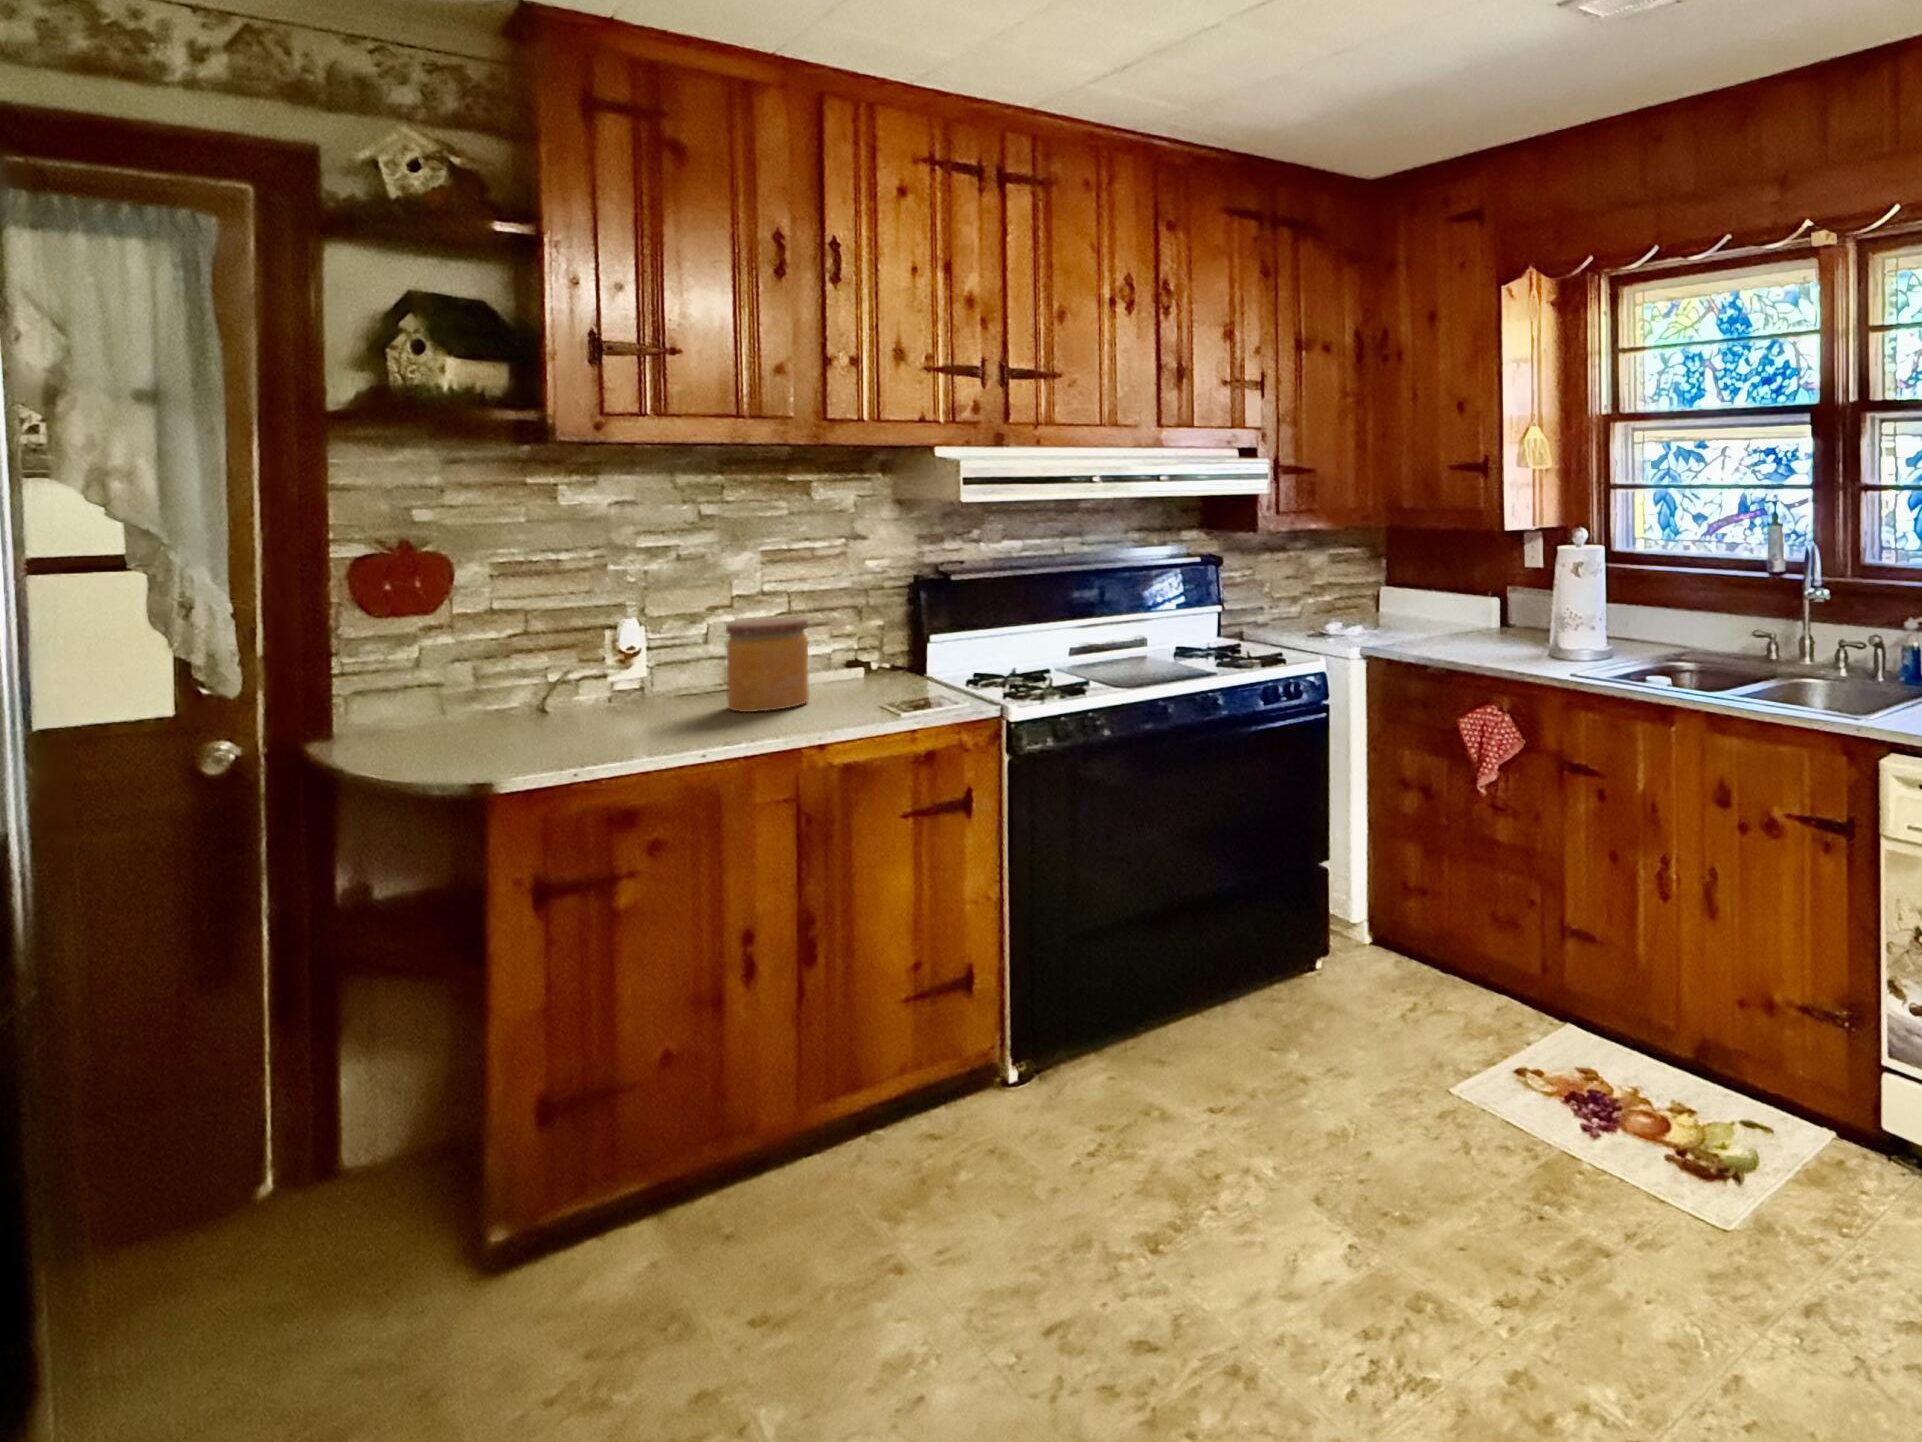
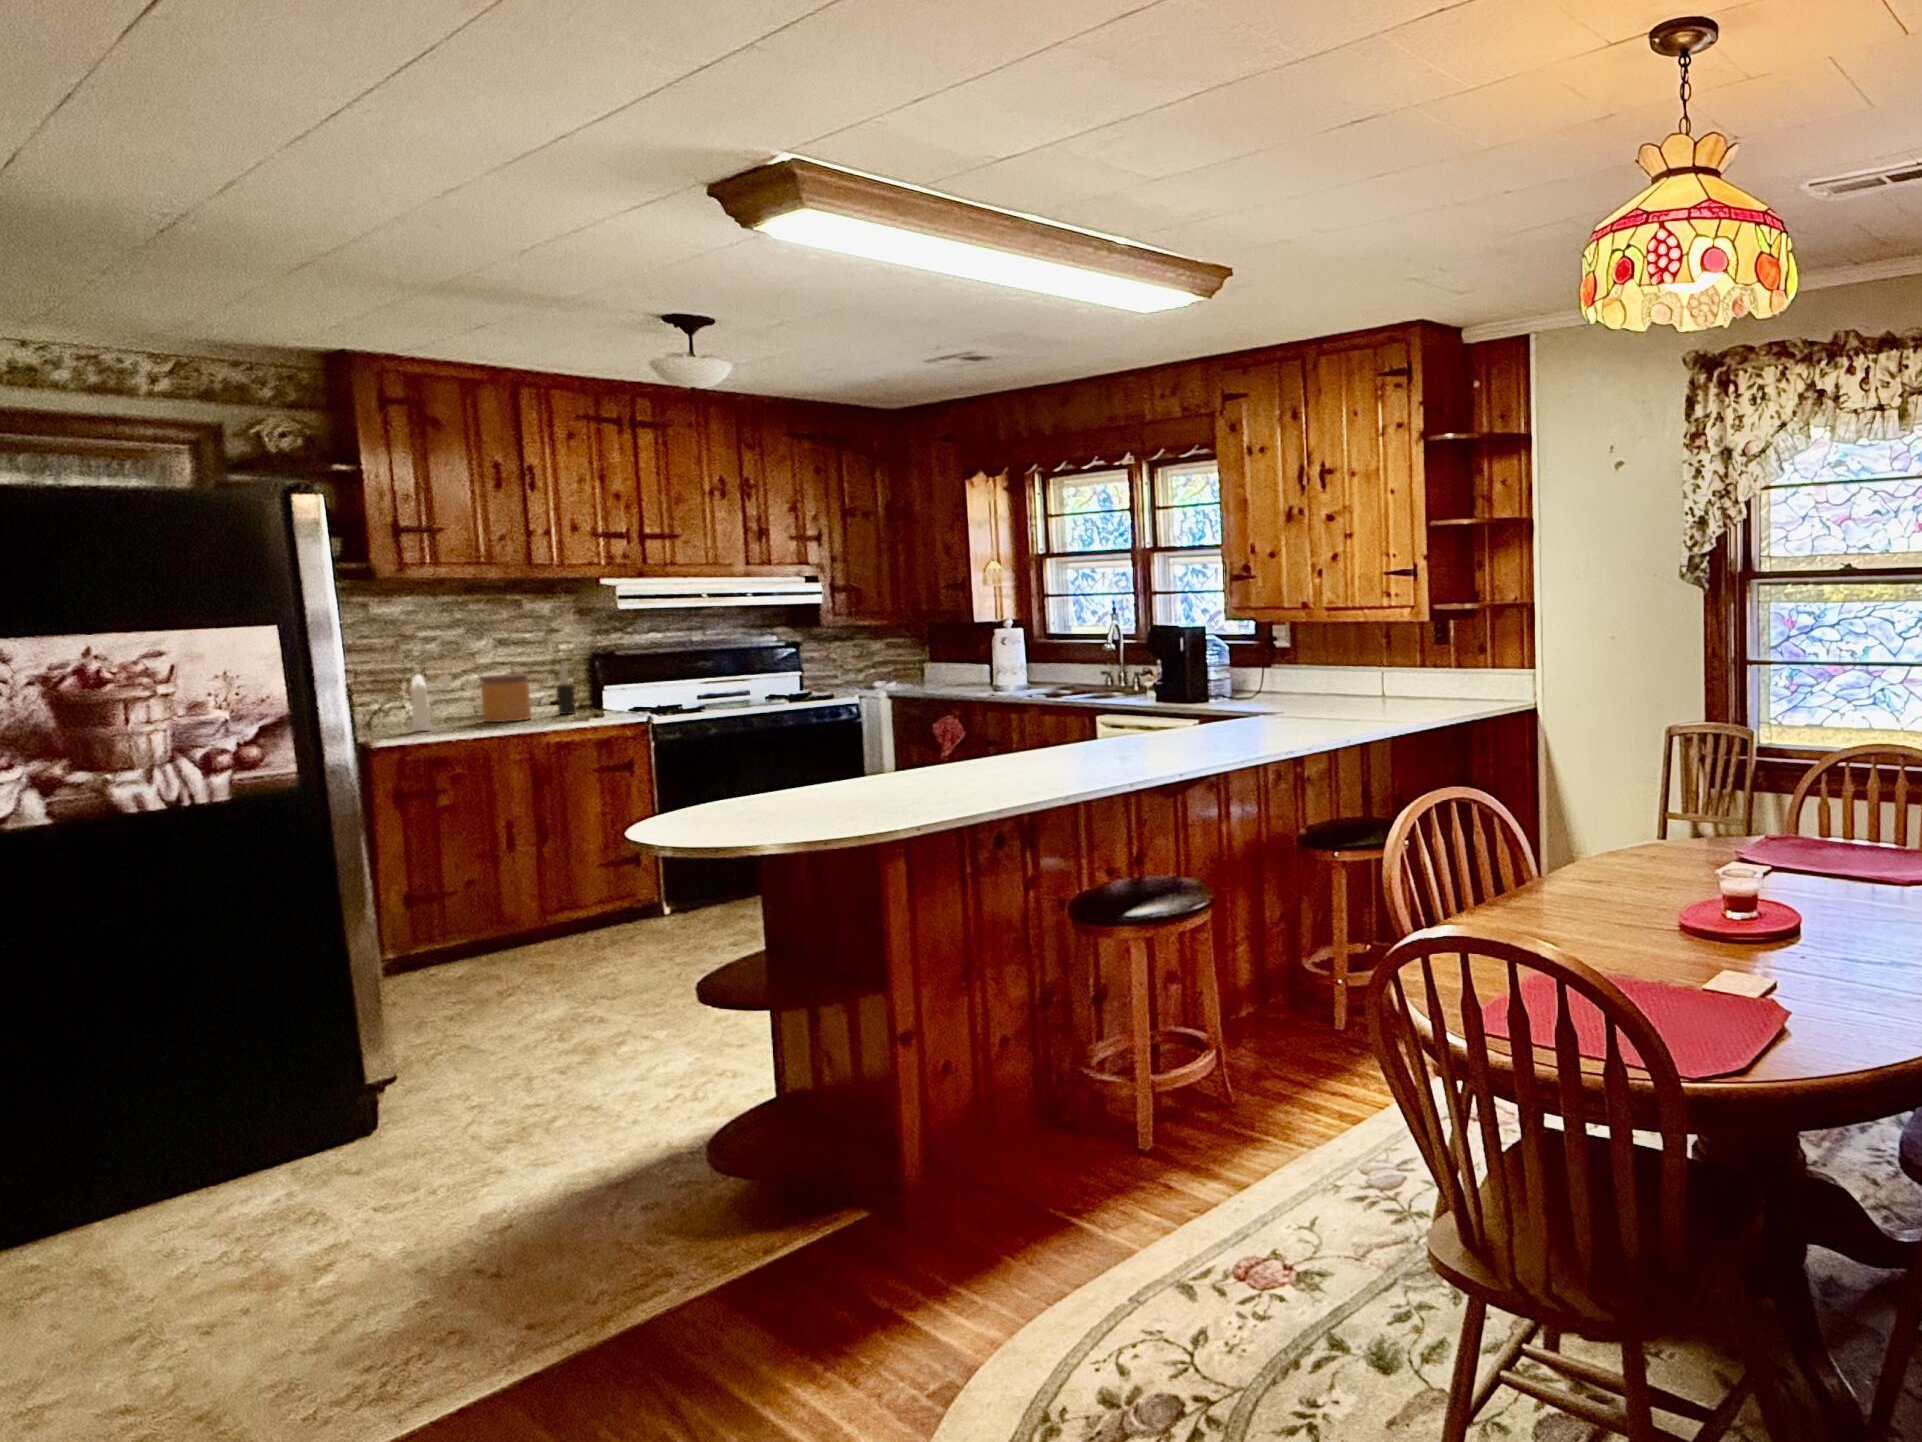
candle: none [854,590,882,688] -> present [556,662,575,714]
pepper mill: none [590,626,674,741] -> present [410,675,451,731]

